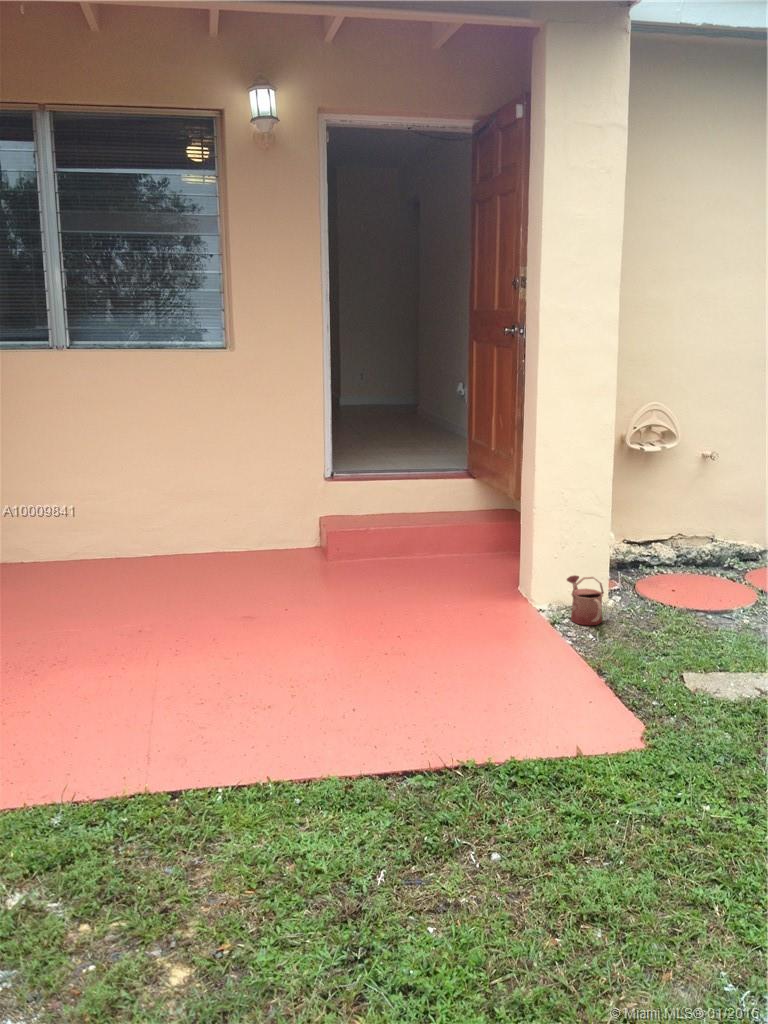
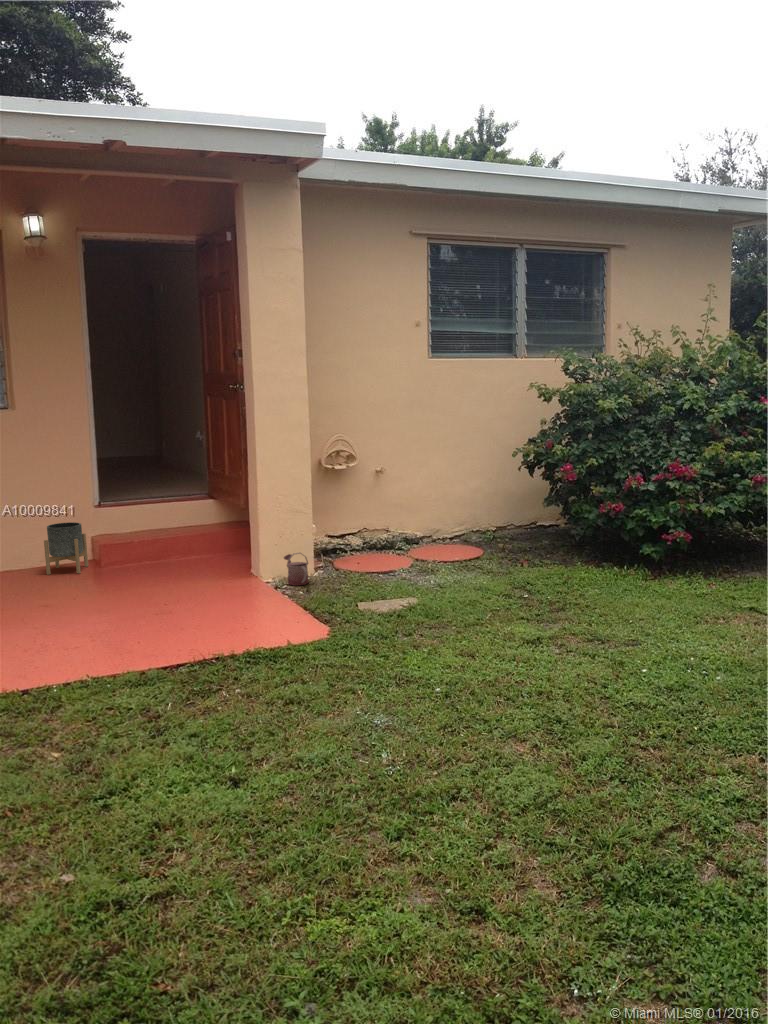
planter: none [256,500,309,568] -> present [44,522,88,575]

